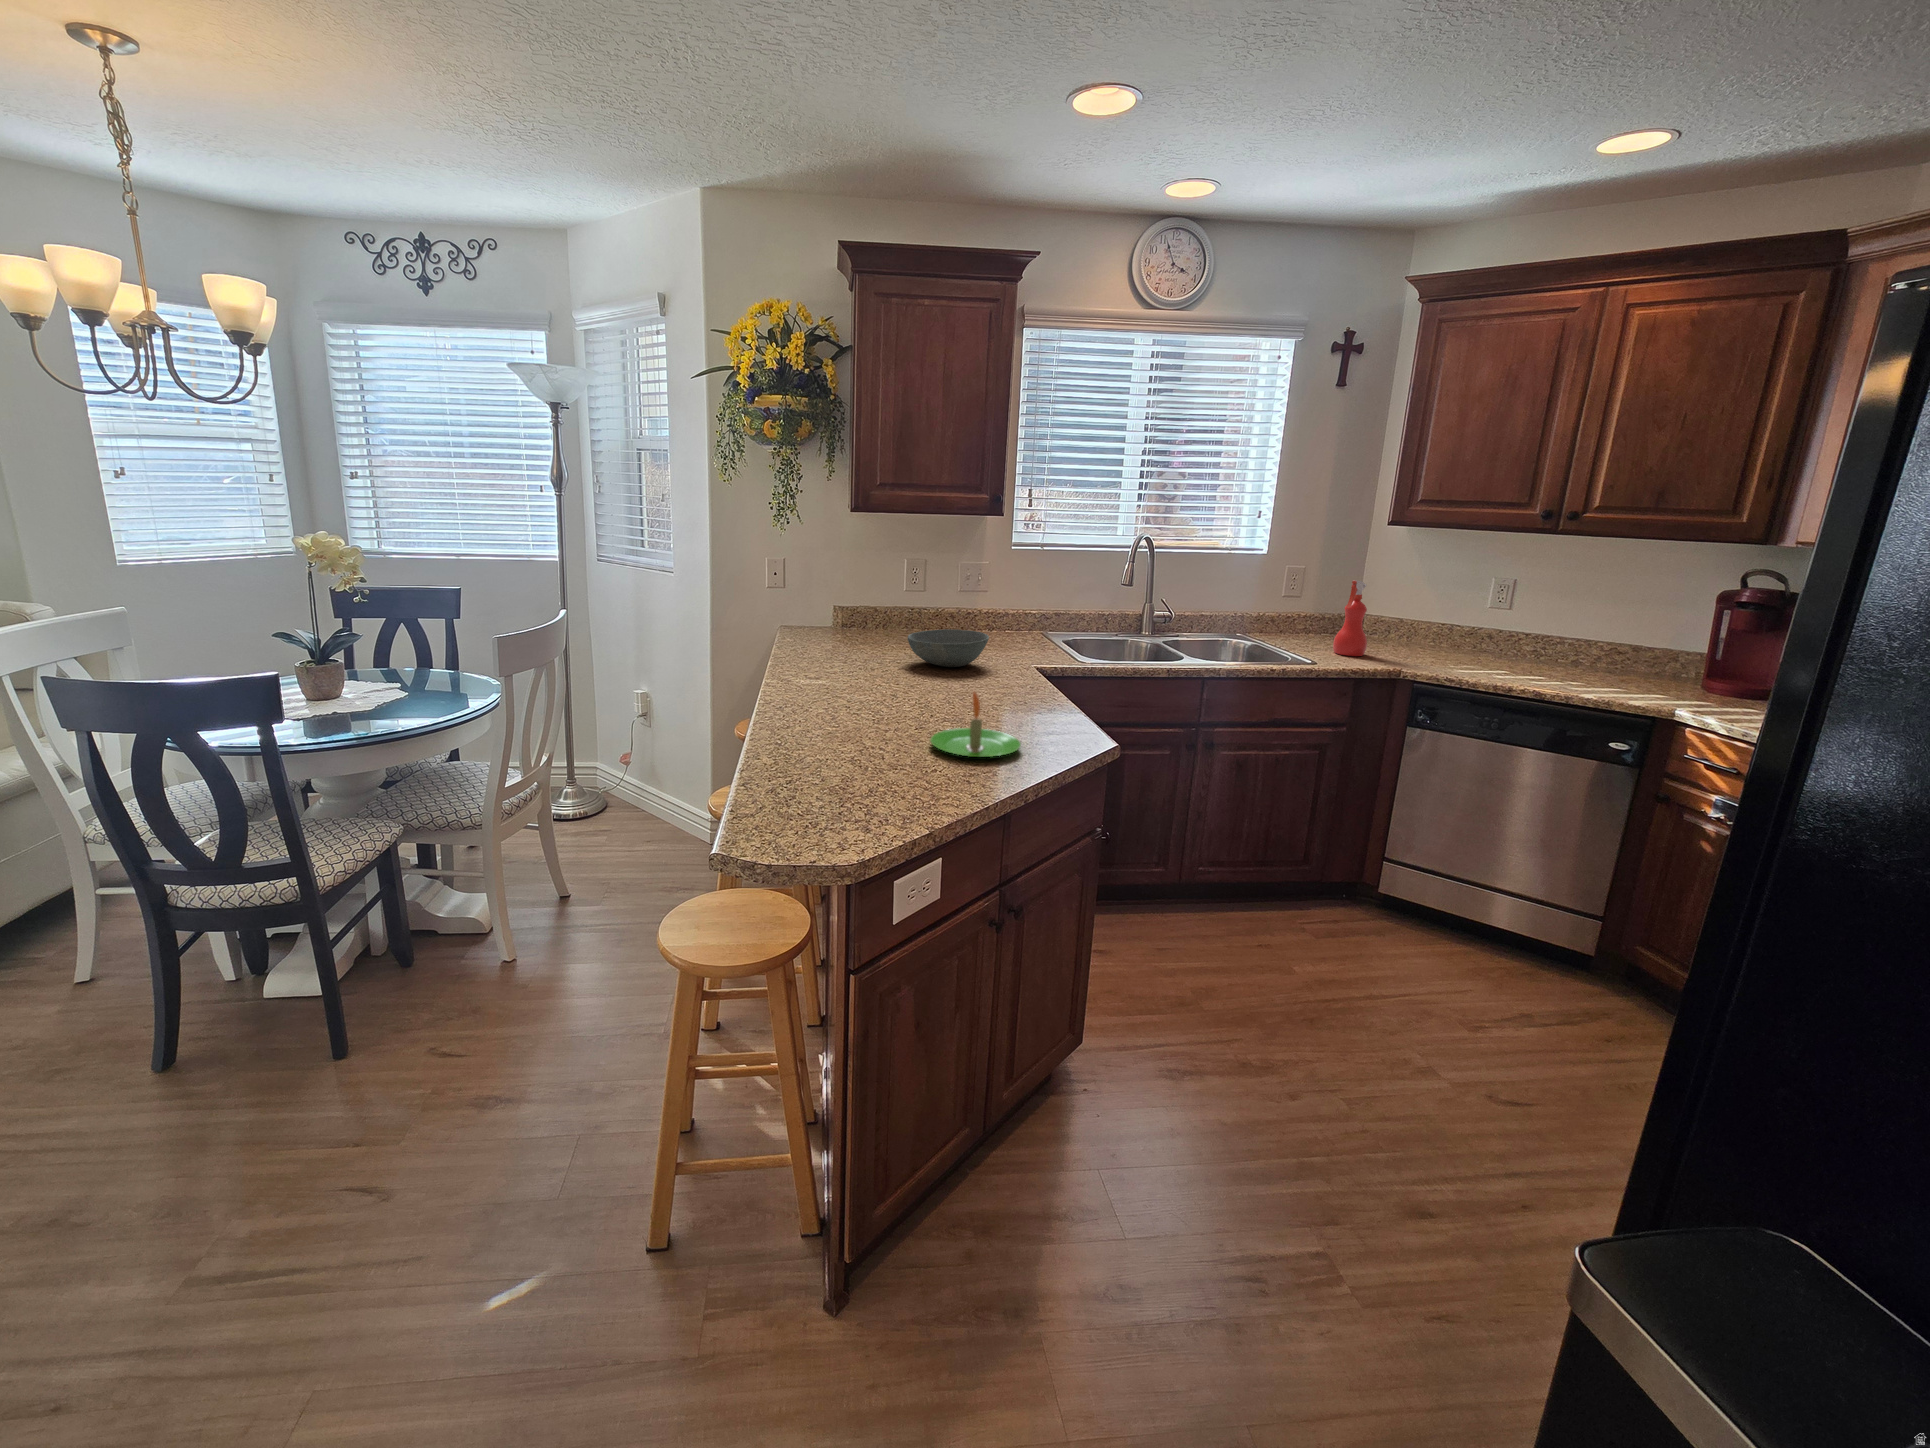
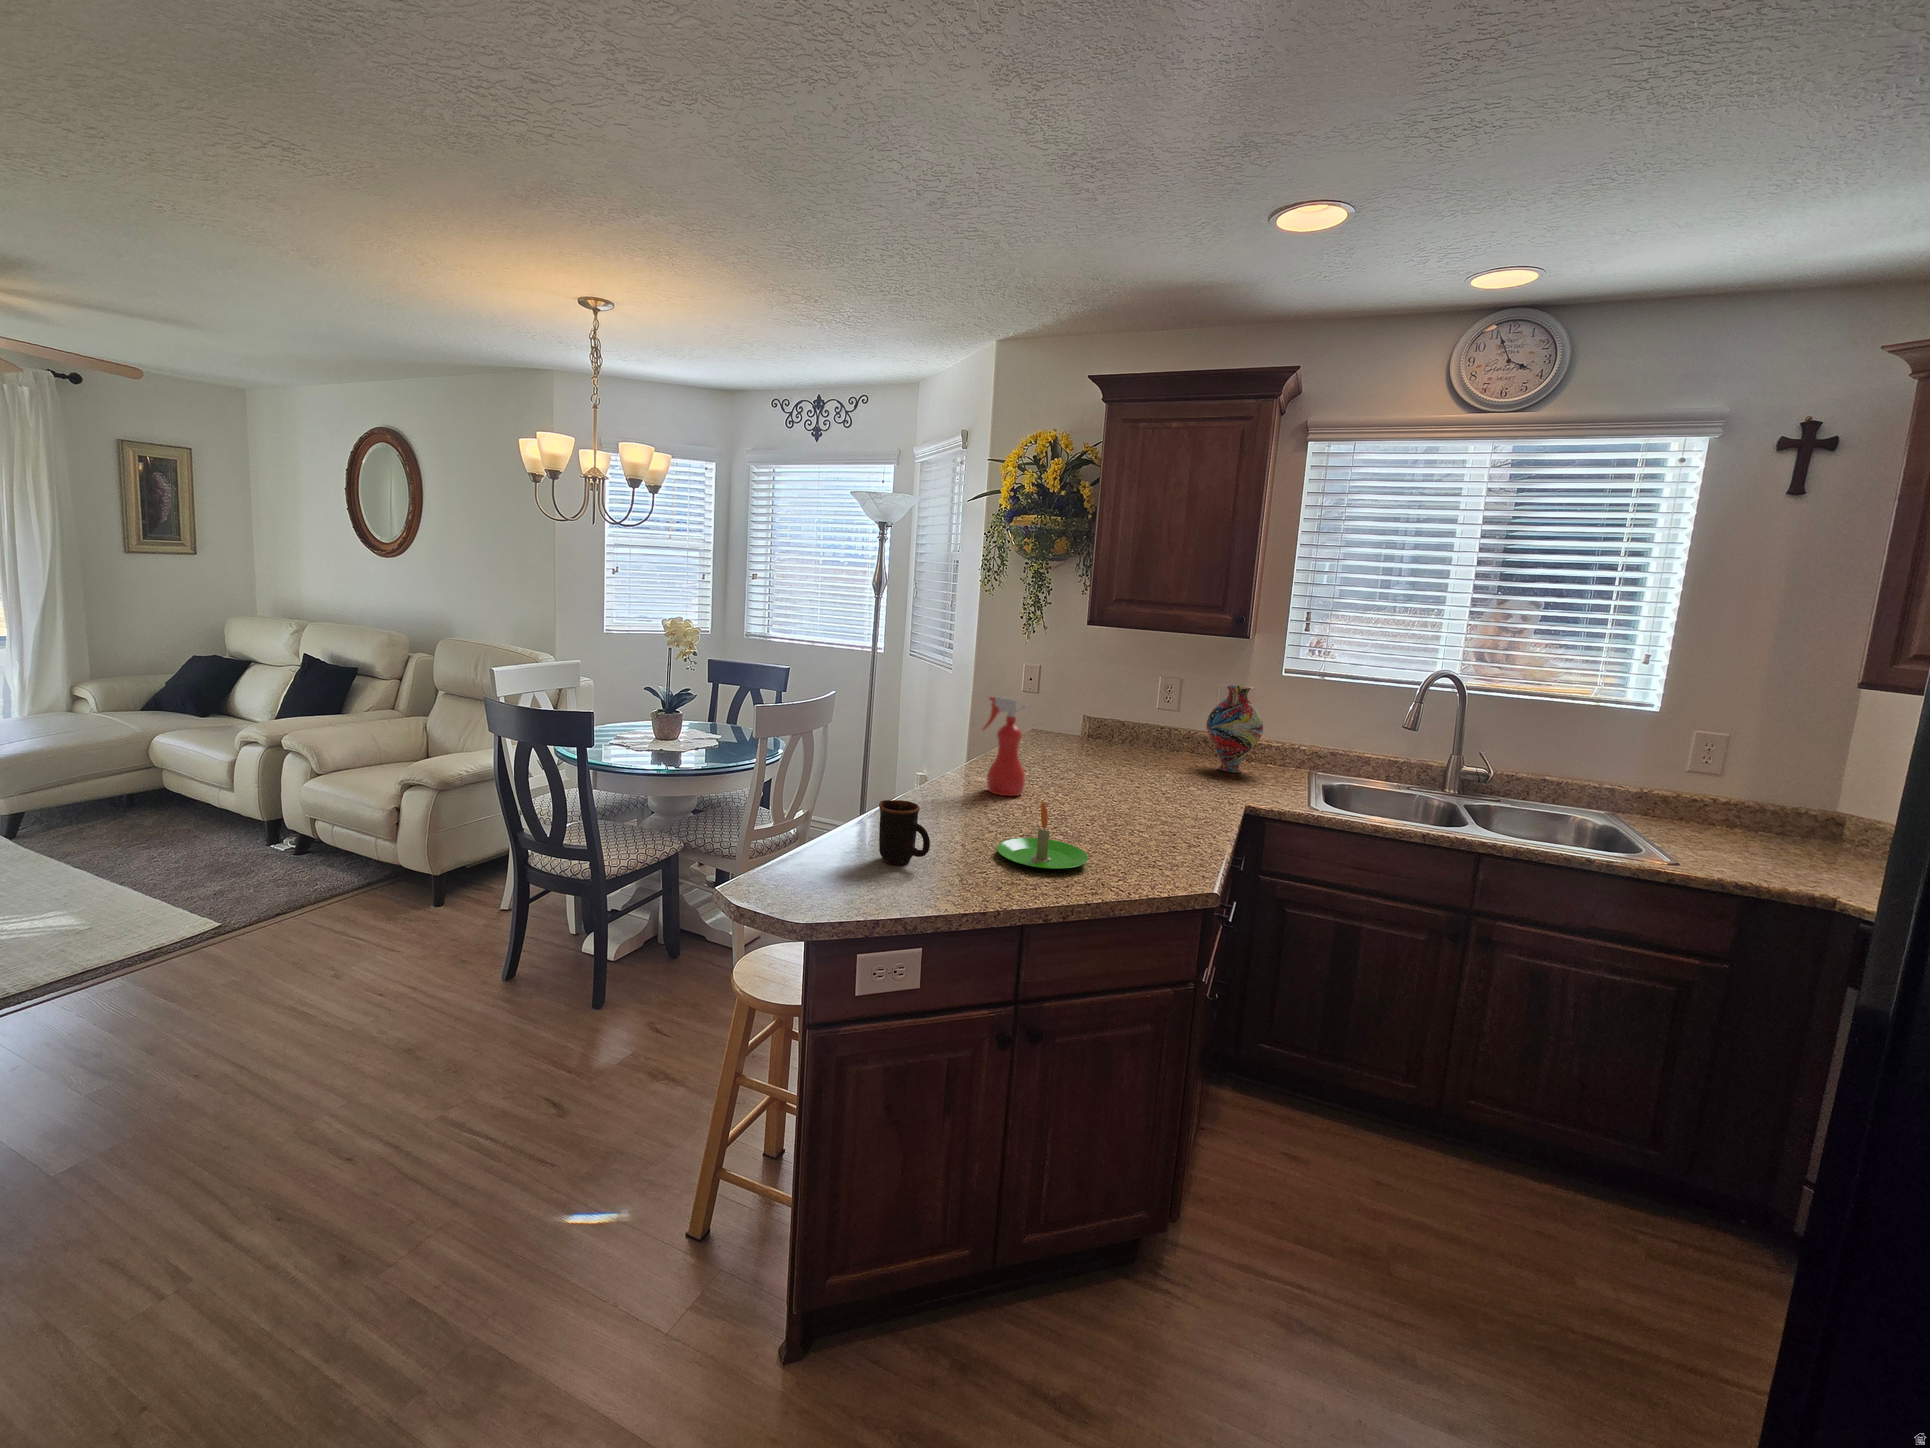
vase: none [963,561,1011,641] -> present [1206,686,1263,773]
spray bottle: present [1333,580,1367,656] -> present [983,697,1029,796]
bowl: present [908,629,989,667] -> none [1102,749,1190,790]
mug: none [837,715,906,786] -> present [879,800,930,865]

